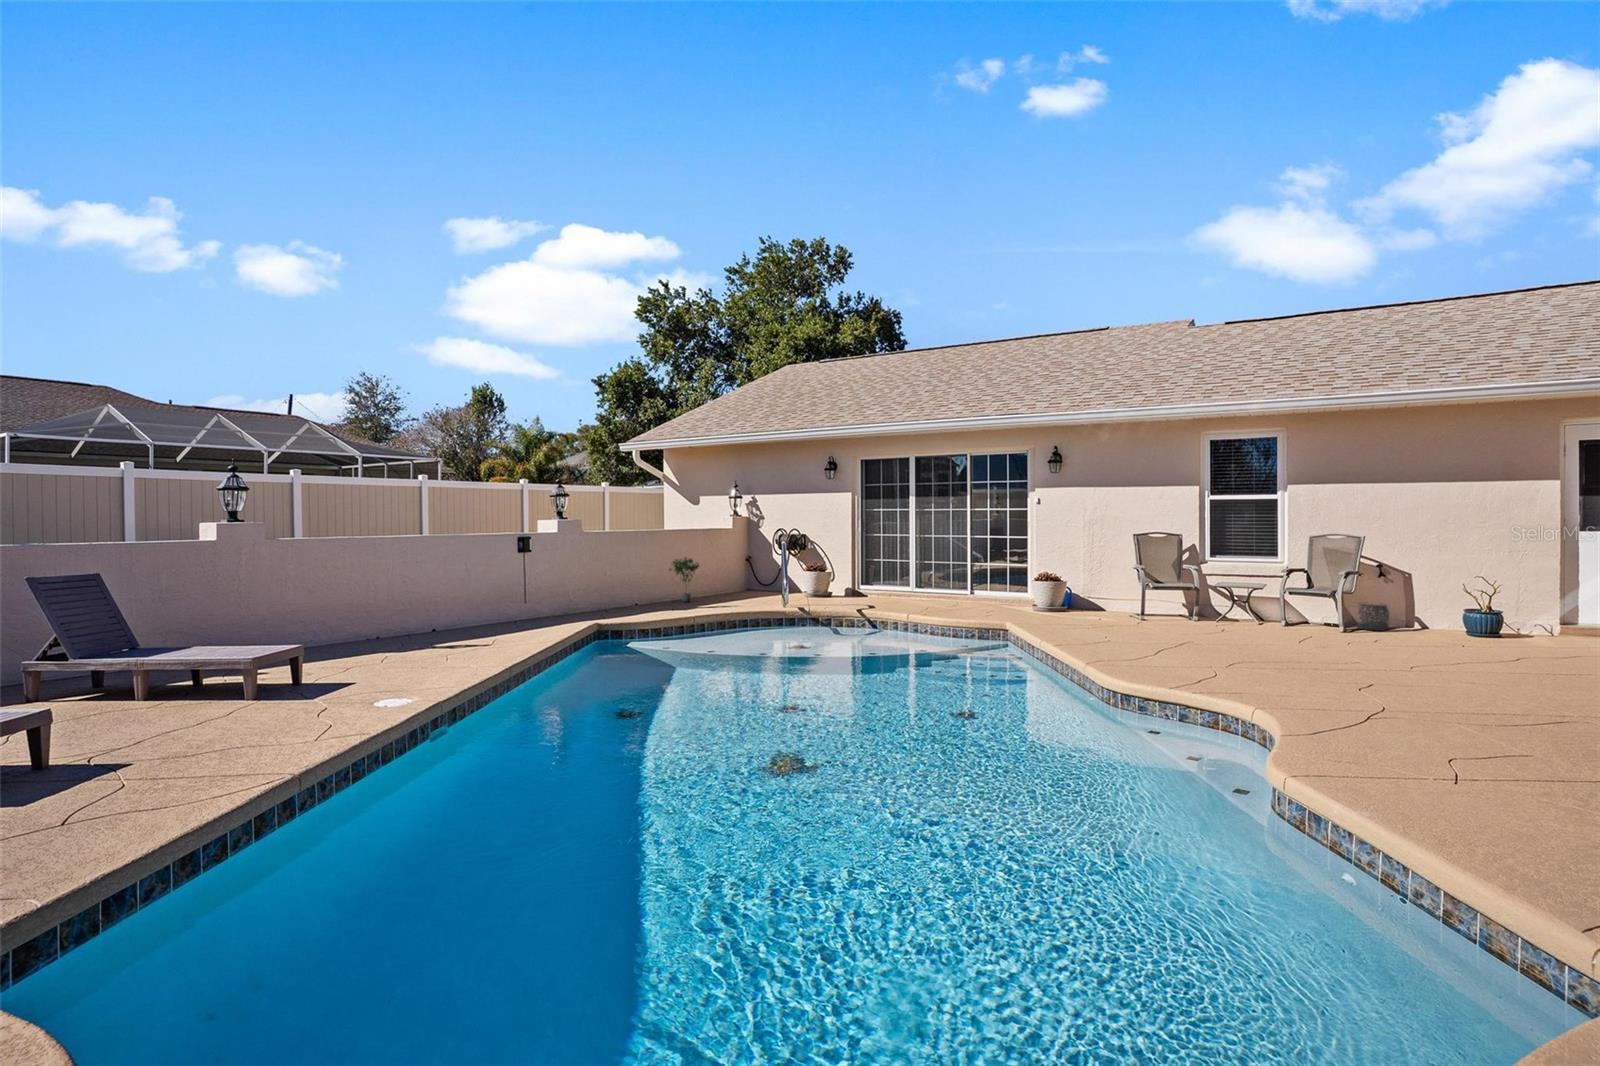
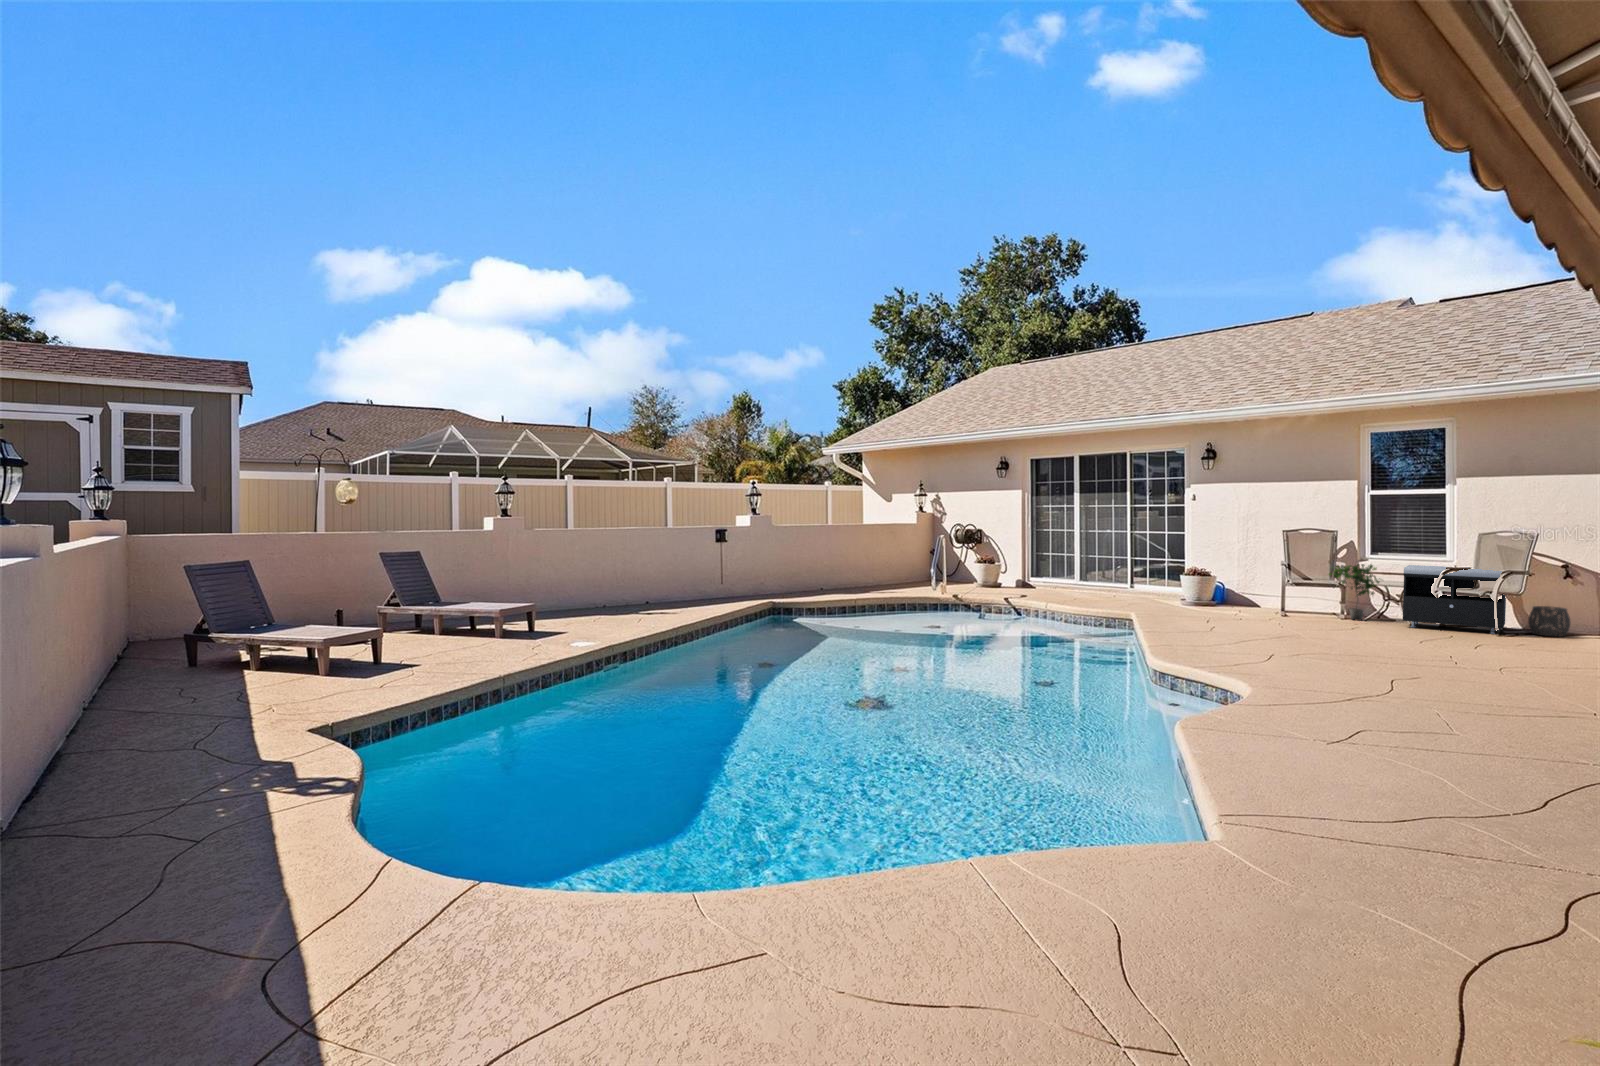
potted plant: present [669,557,699,602] -> present [1329,564,1380,621]
storage bench: none [1249,566,1342,631] -> present [1402,565,1506,634]

